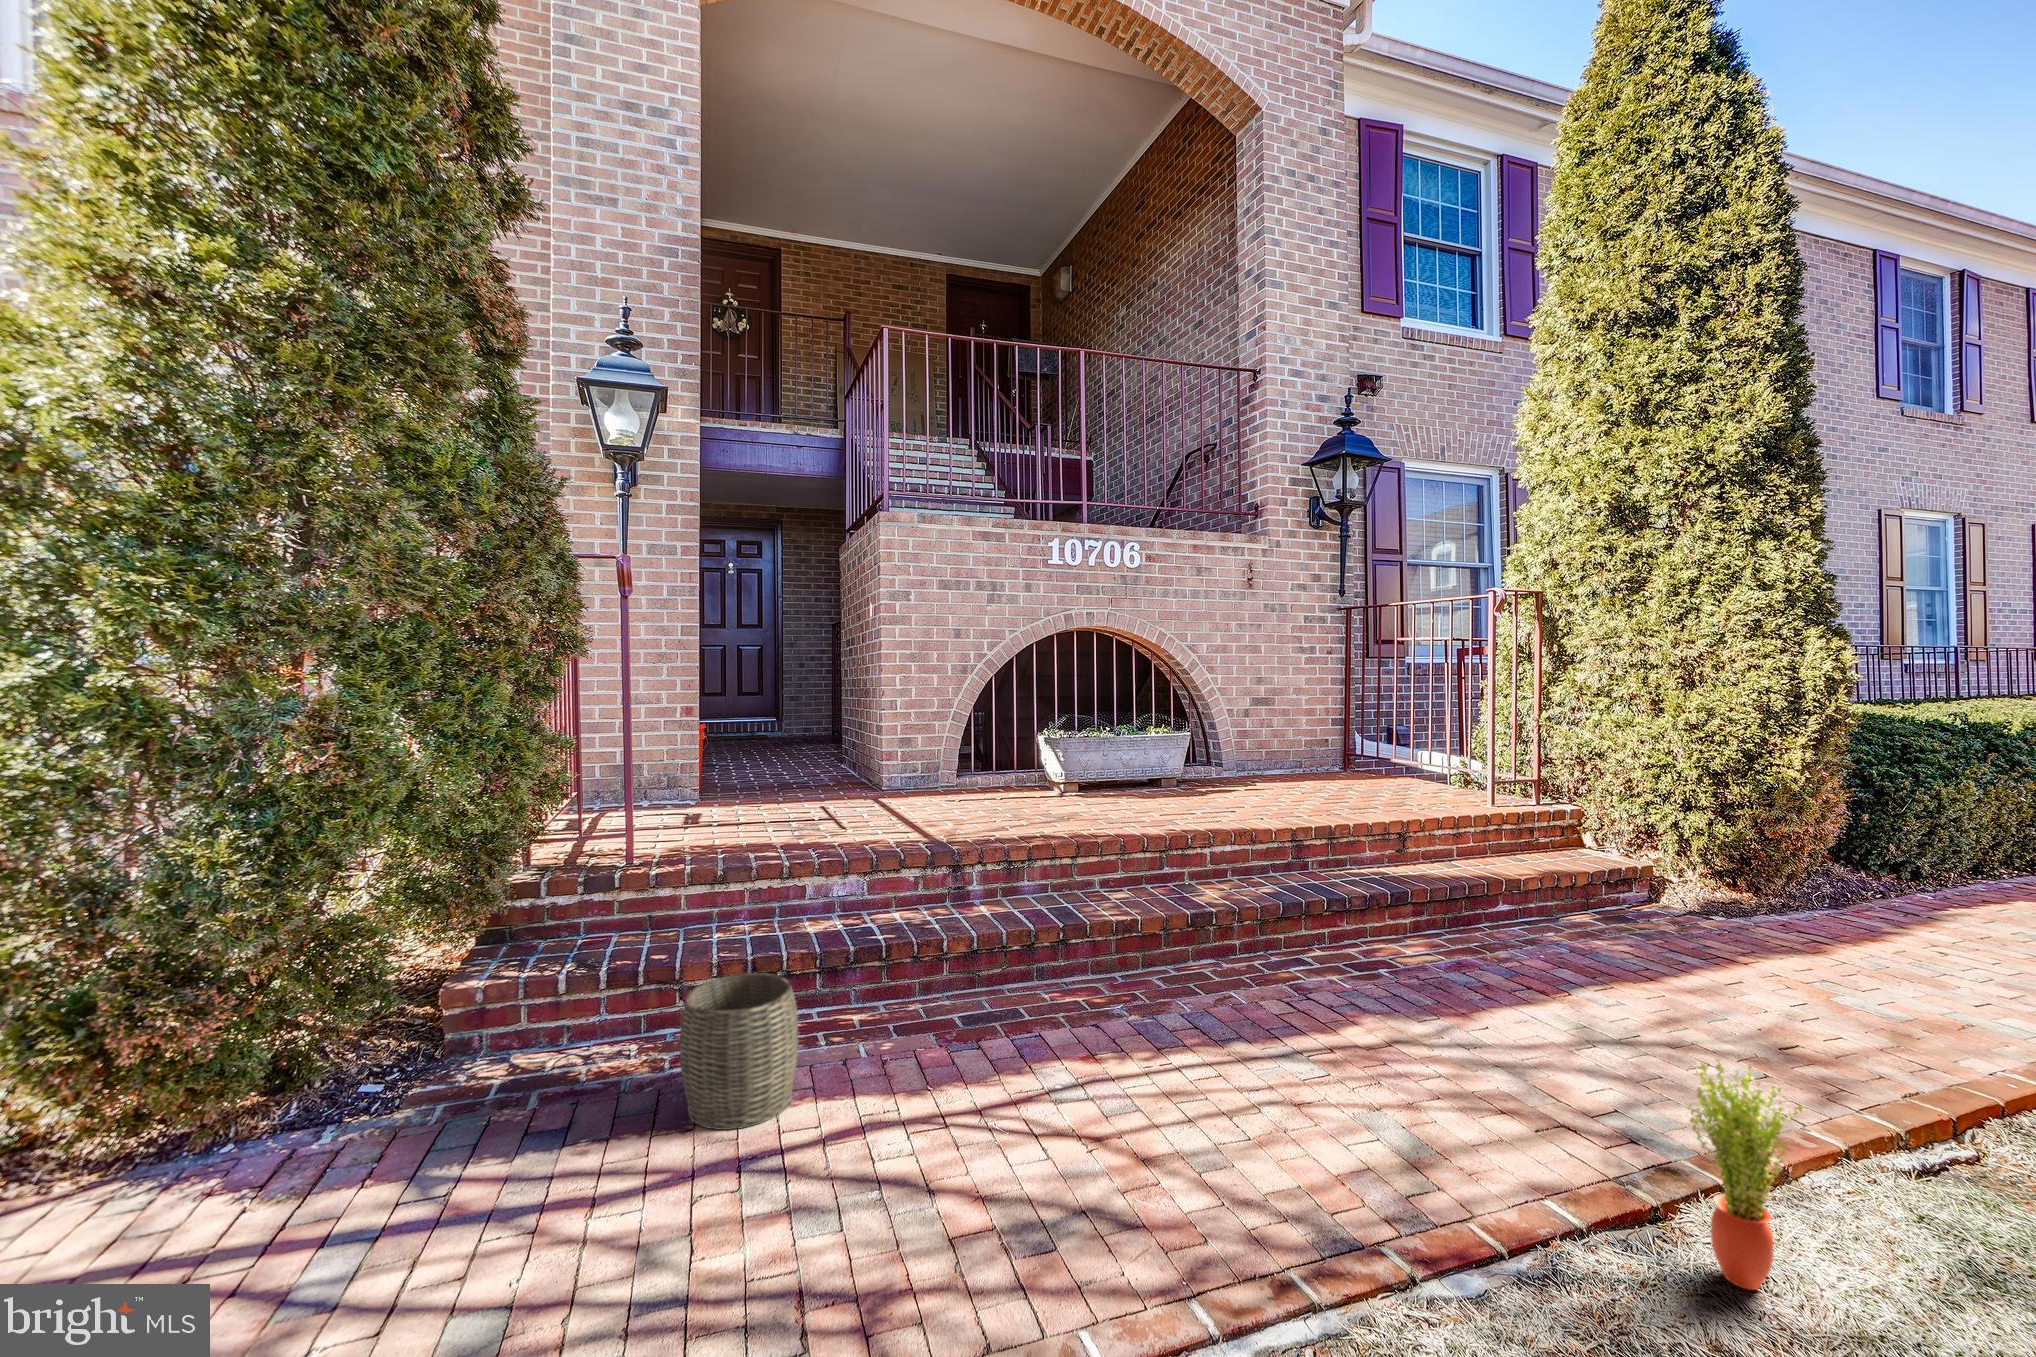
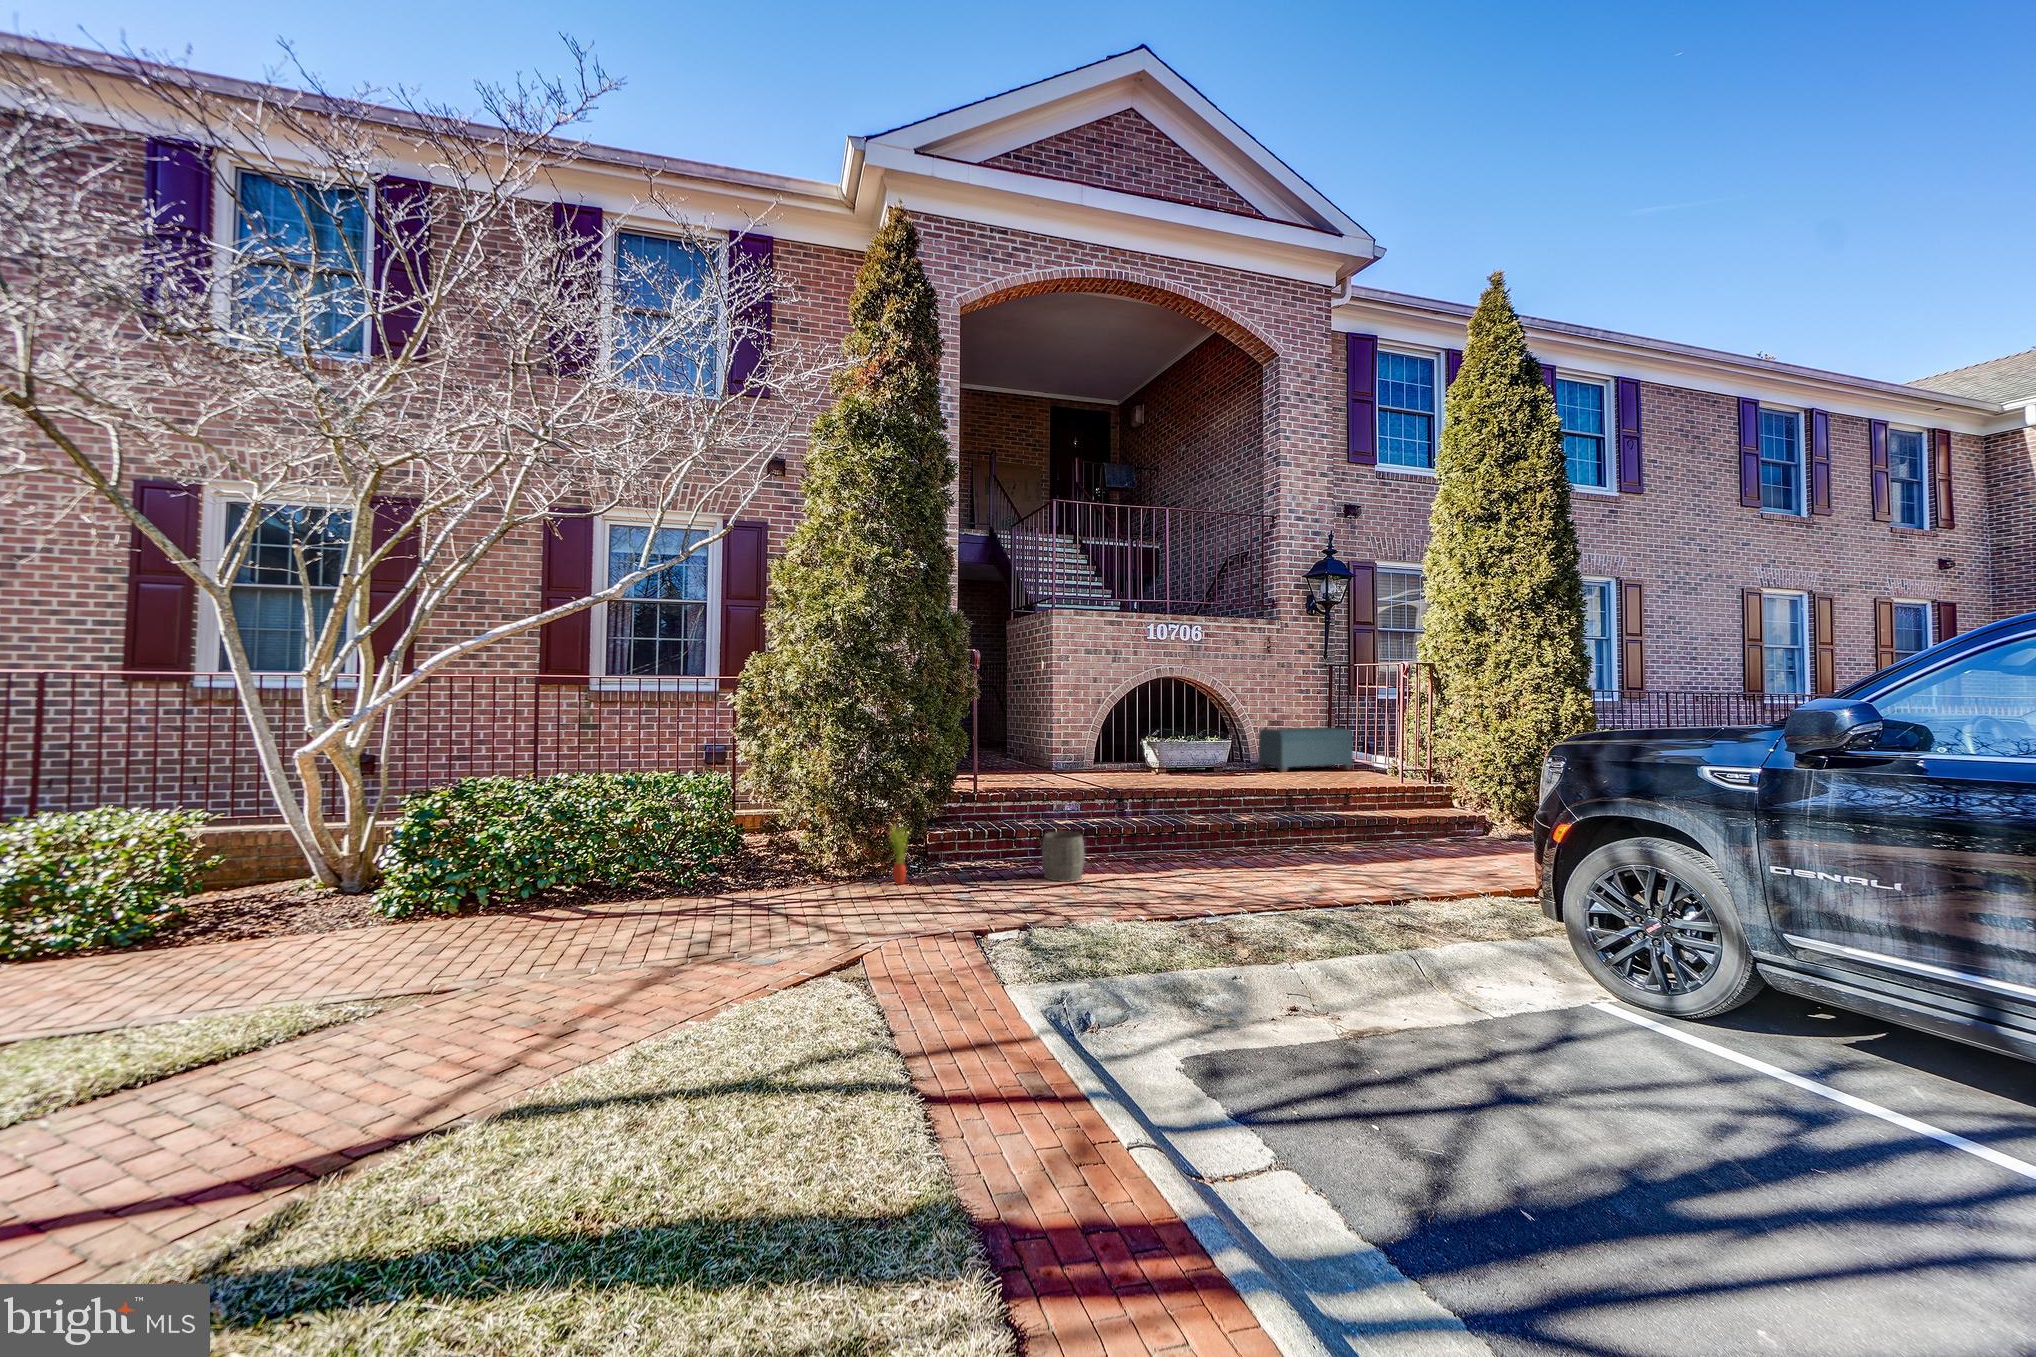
bench: none [1234,709,1385,784] -> present [1259,728,1353,773]
potted plant: present [1688,1060,1804,1290] -> present [889,827,911,885]

